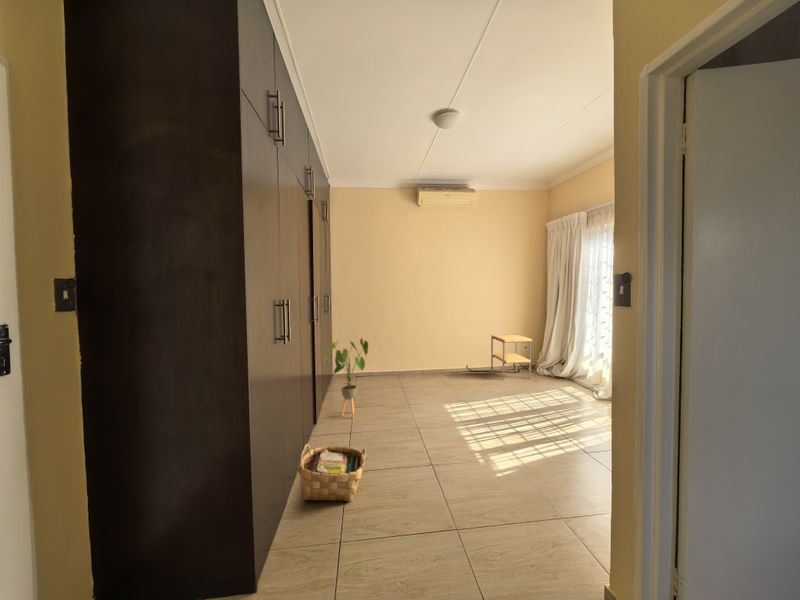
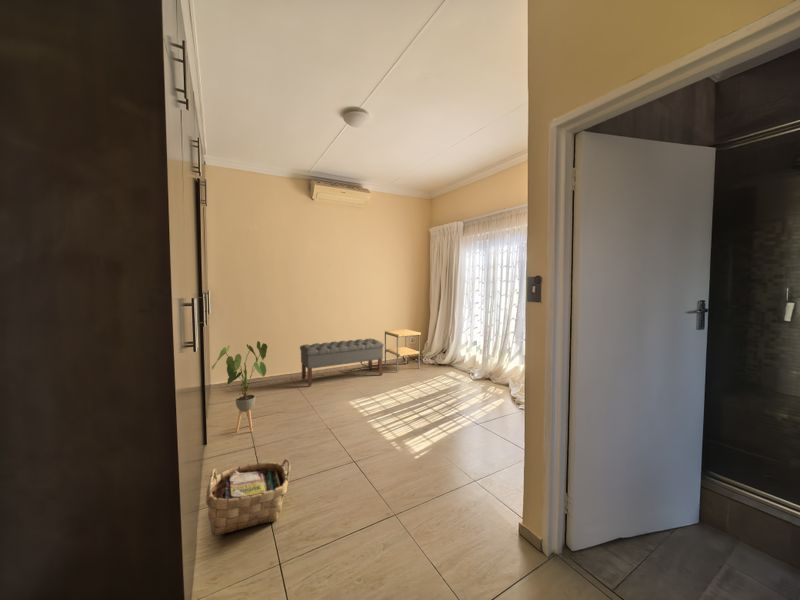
bench: none [405,342,488,385] -> present [300,339,384,387]

